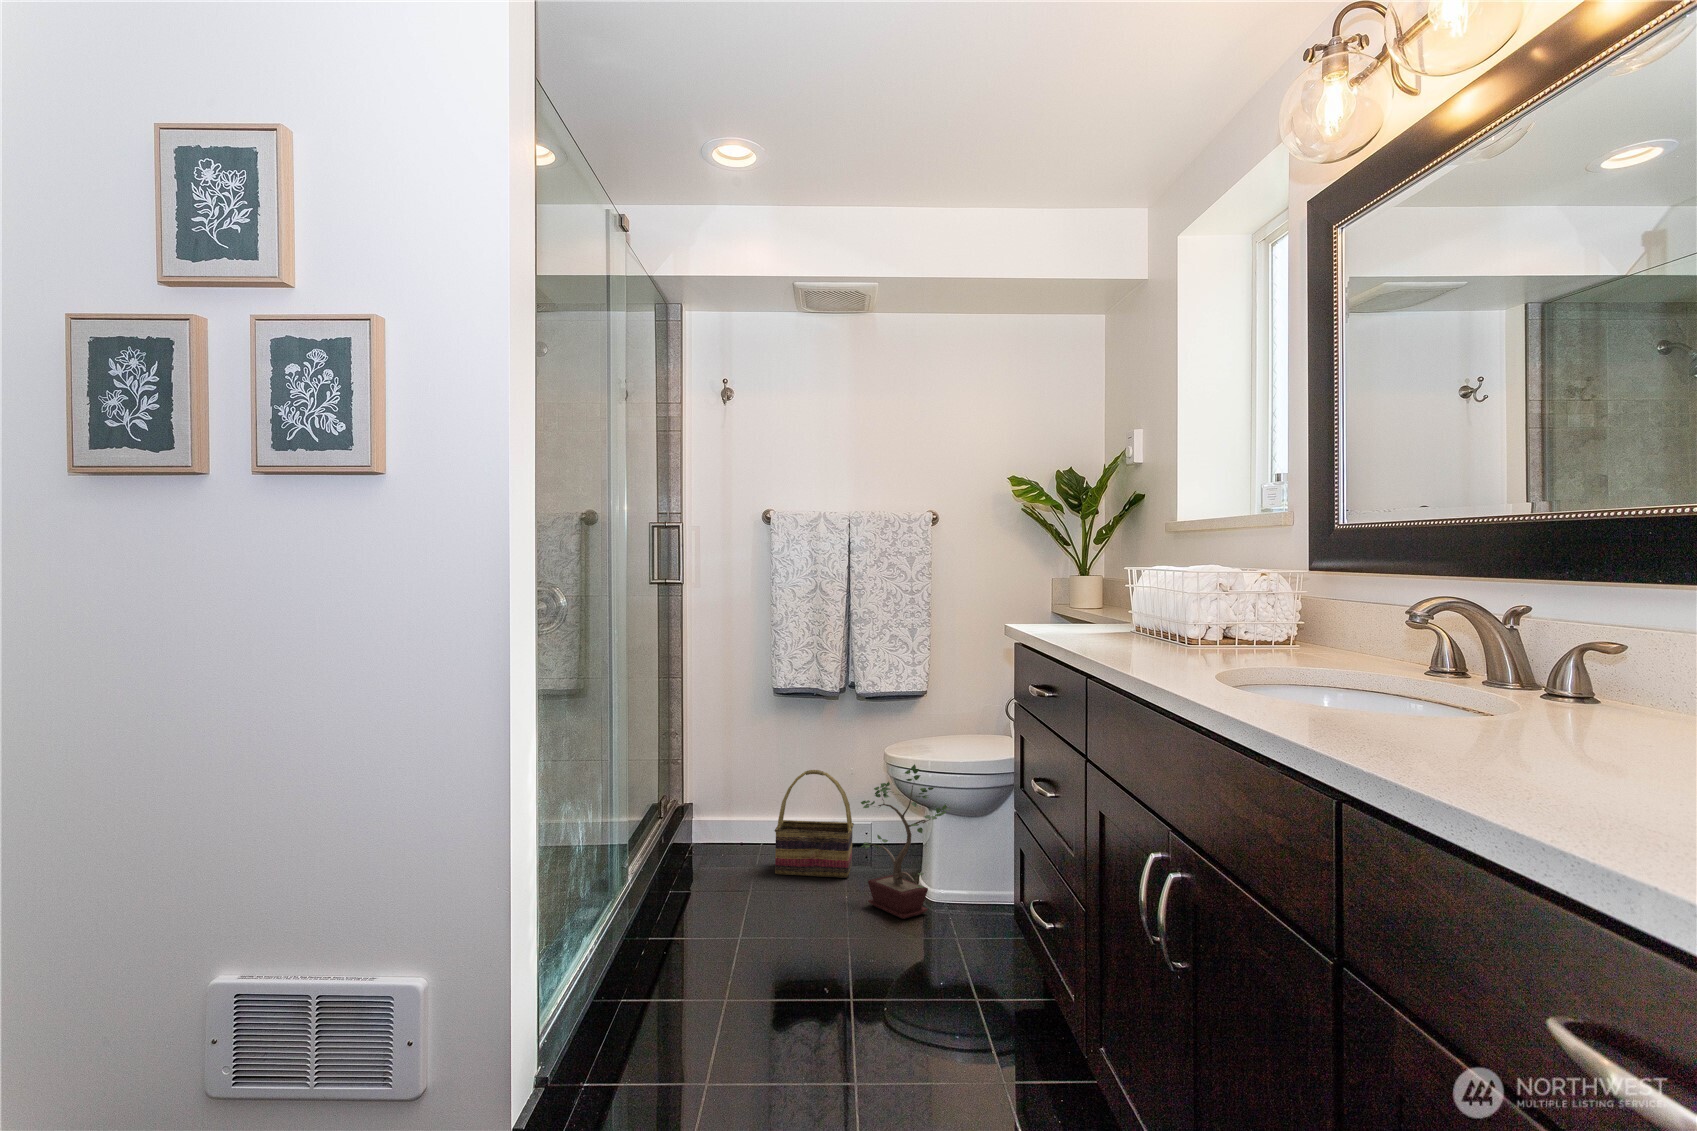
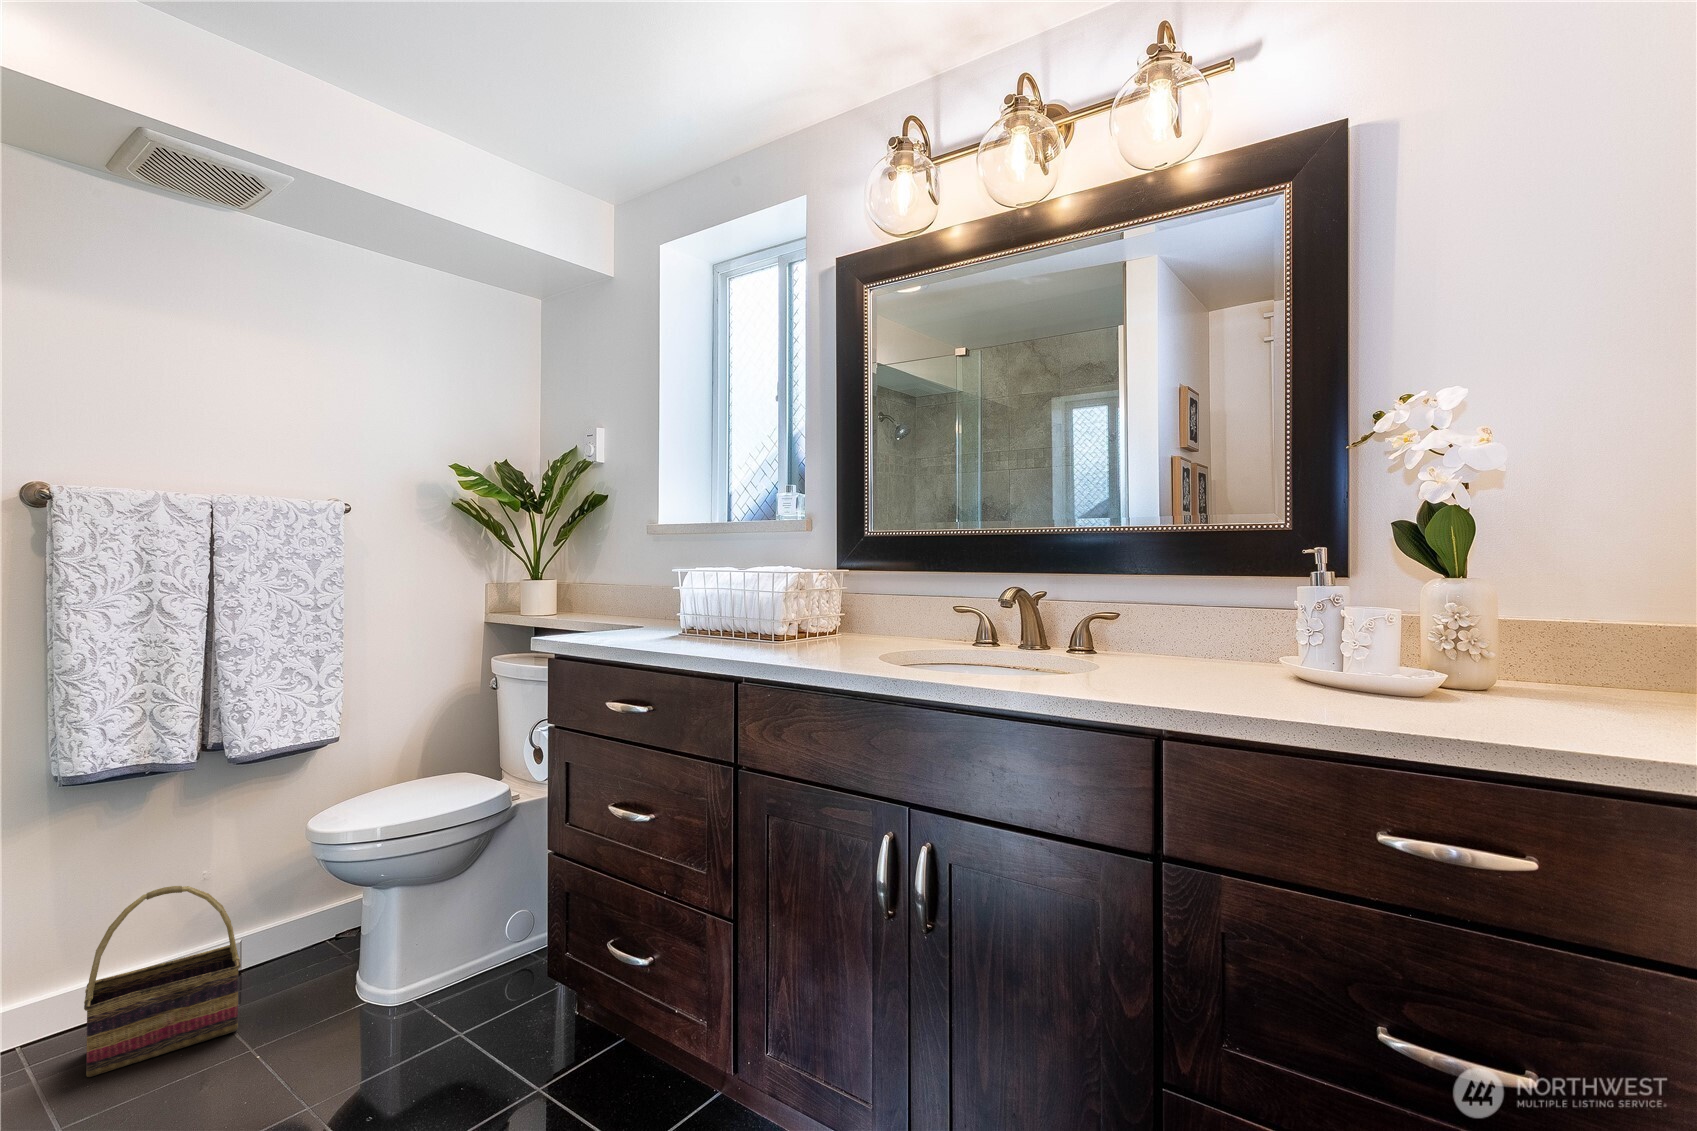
potted plant: present [861,764,951,919] -> none [278,845,452,1064]

